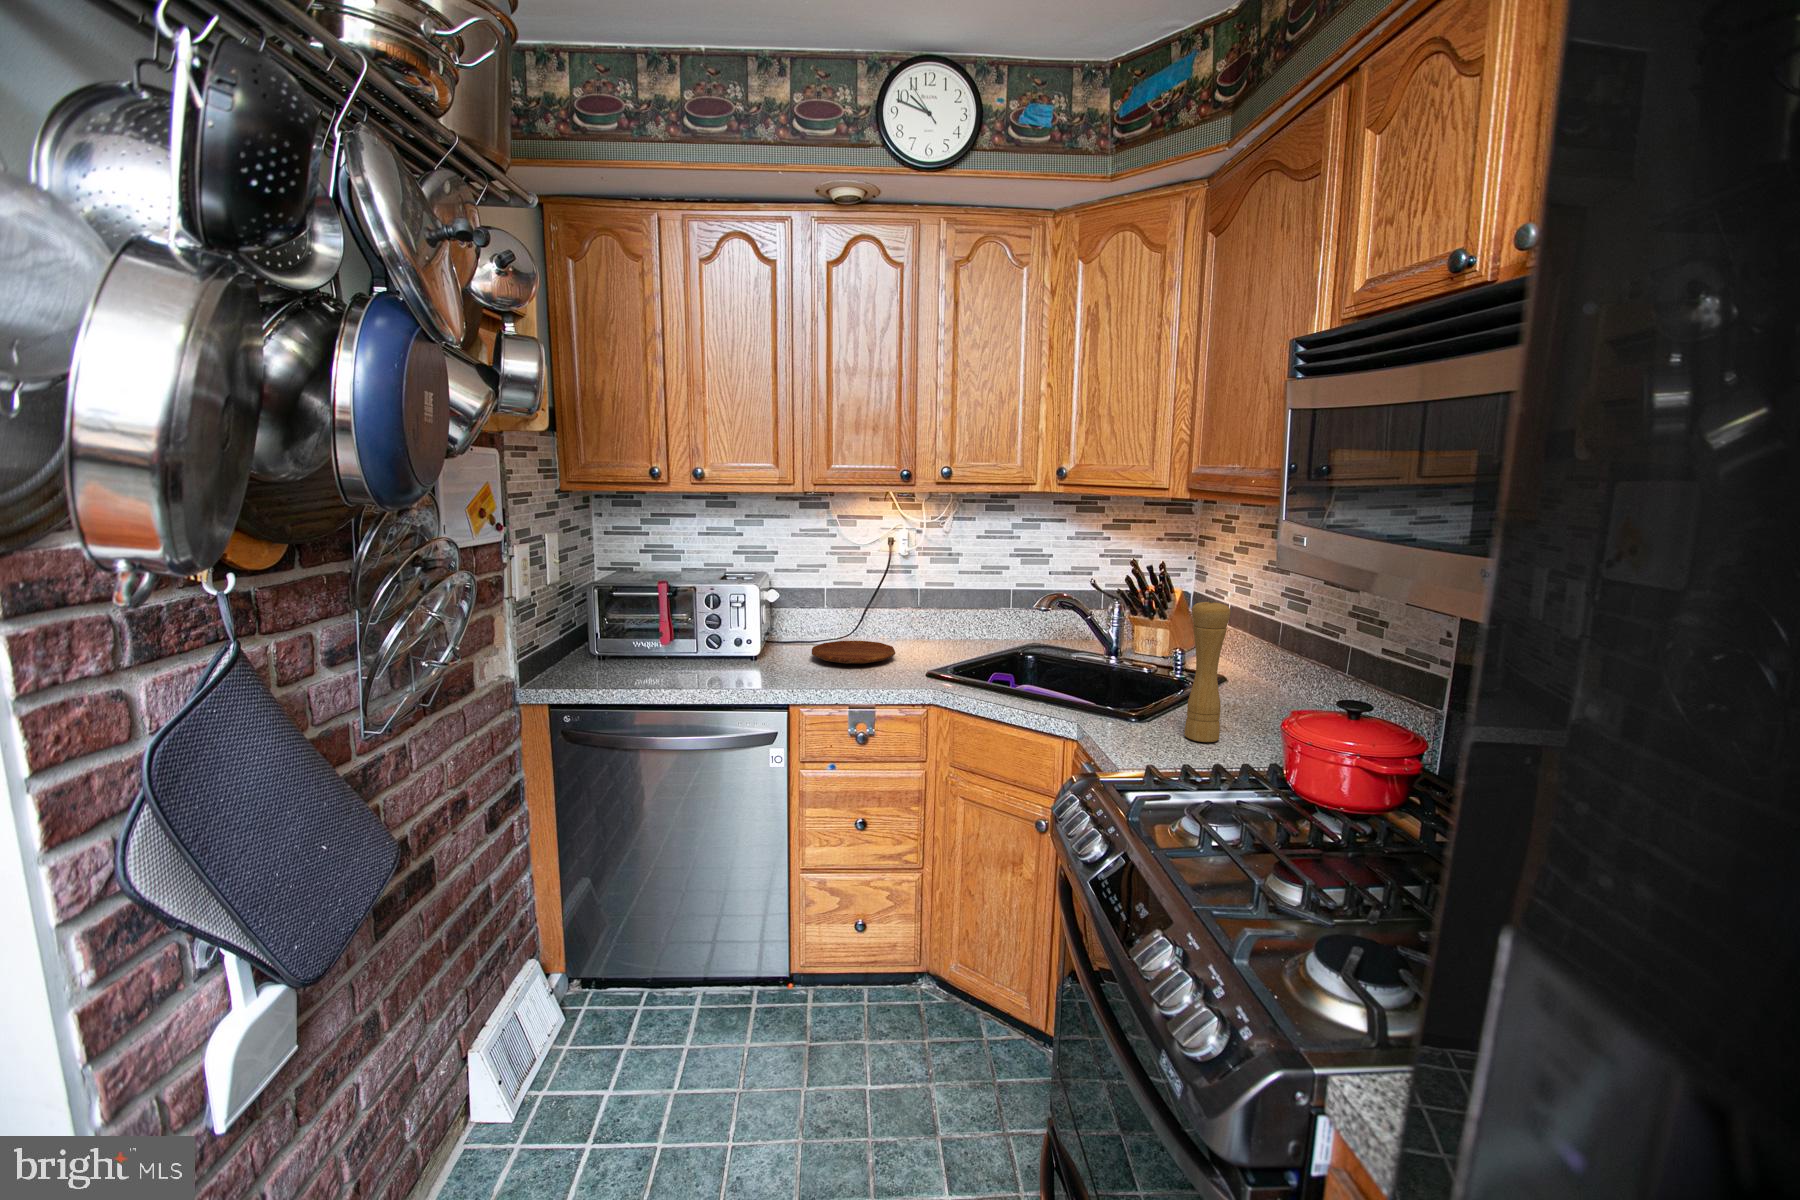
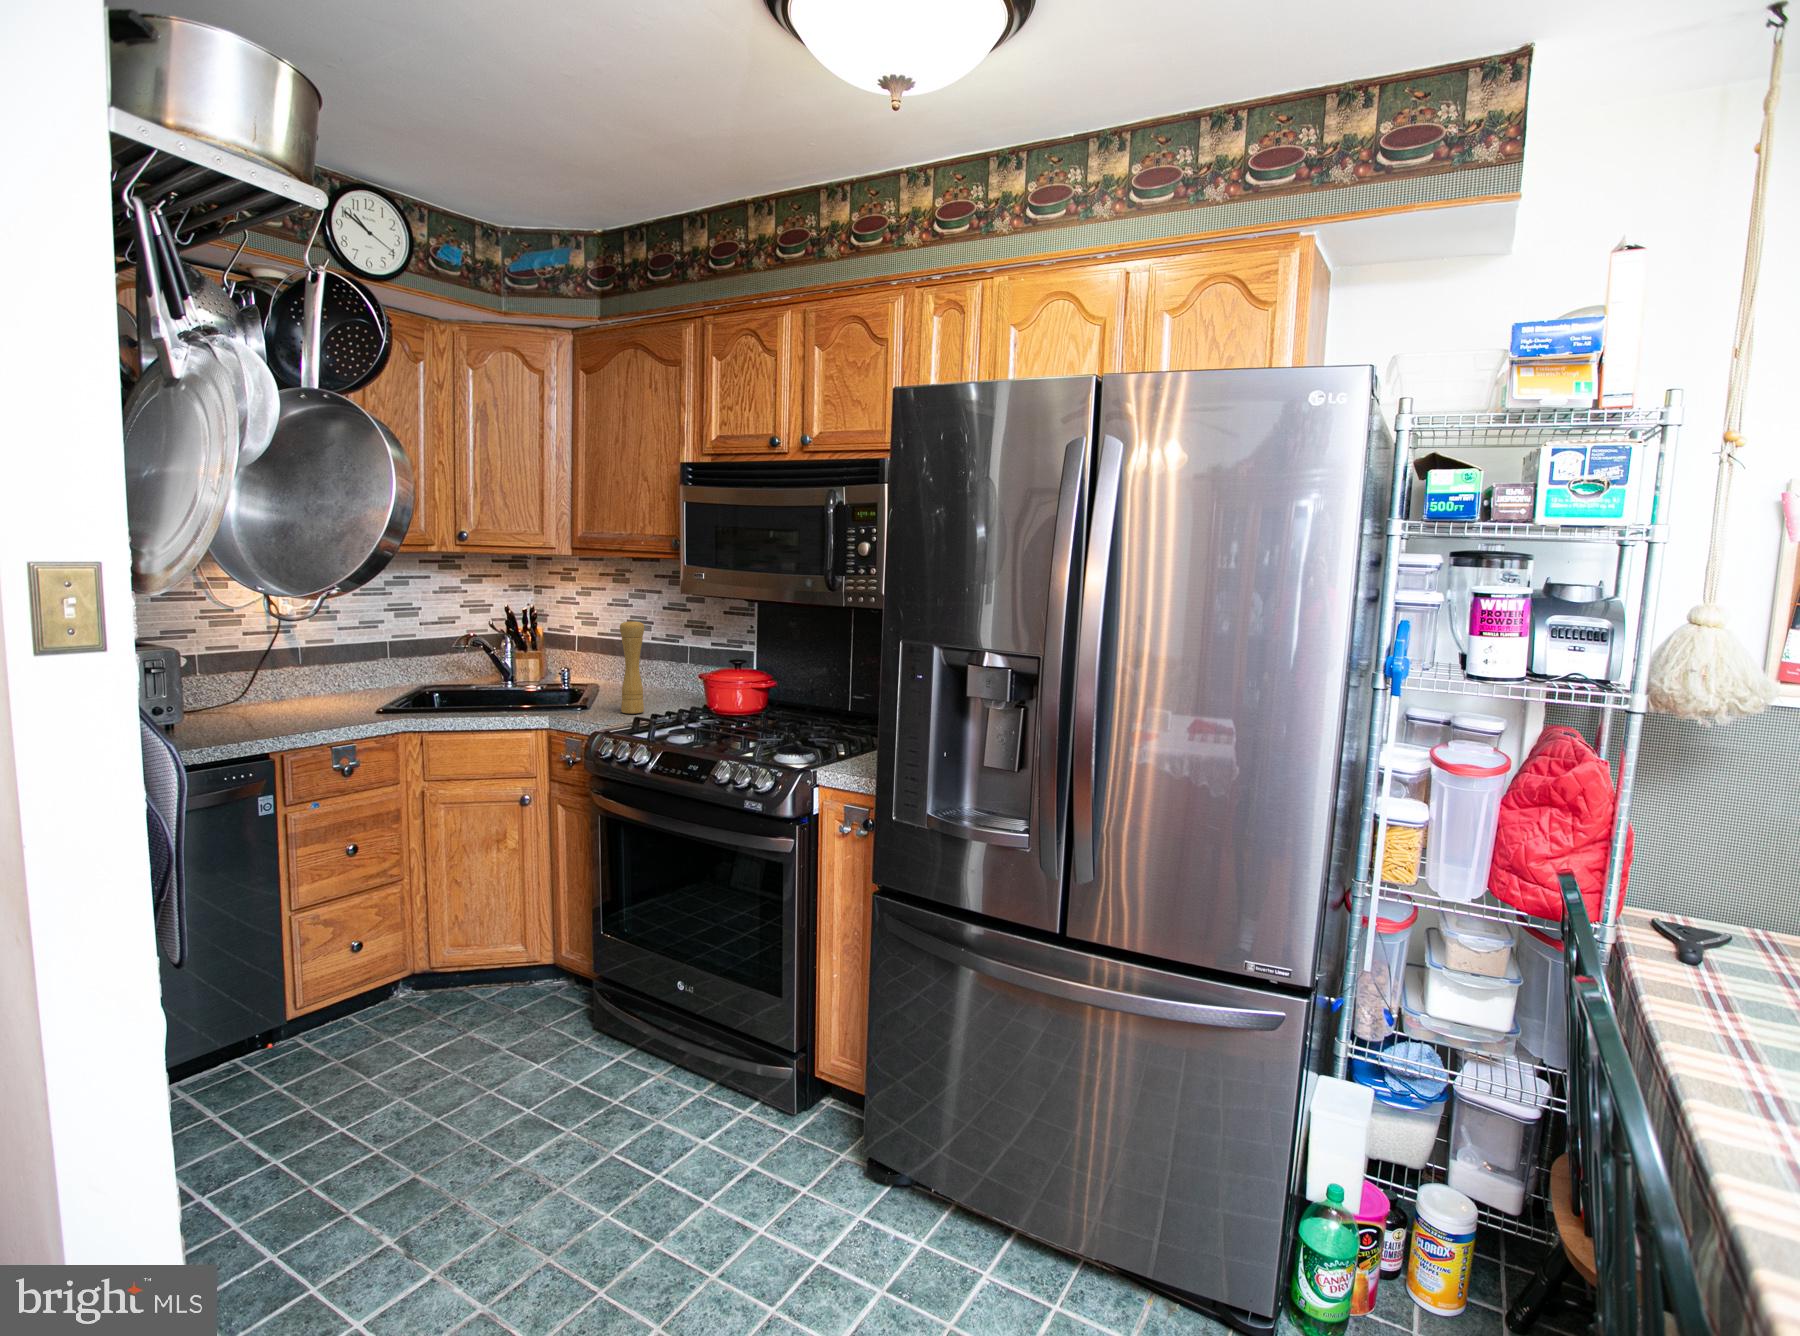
tray: present [812,641,895,663] -> none [225,700,322,718]

